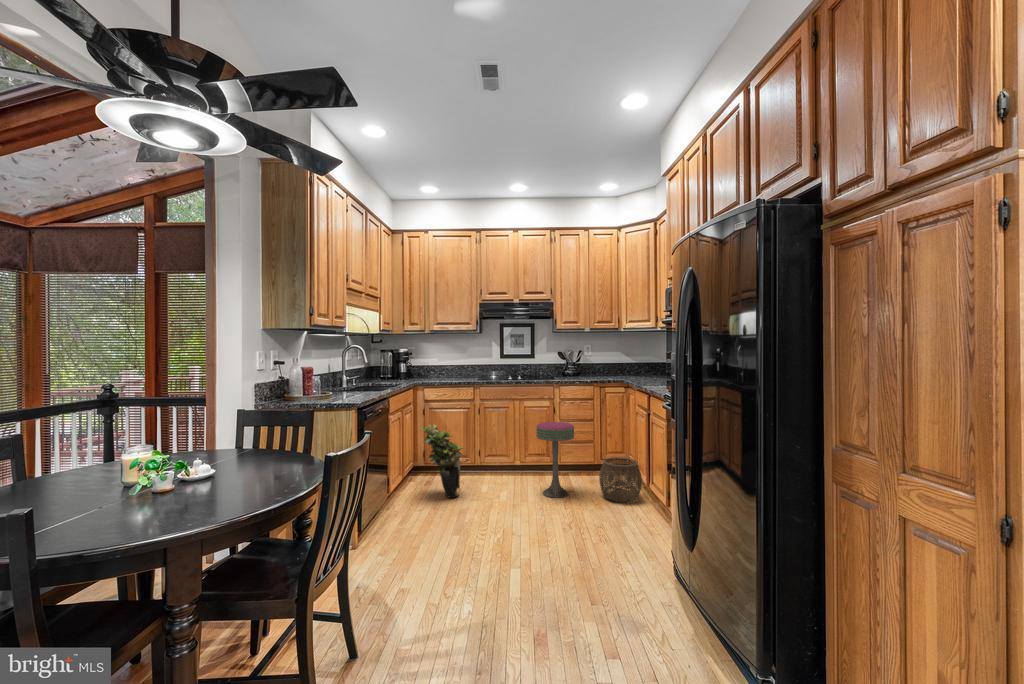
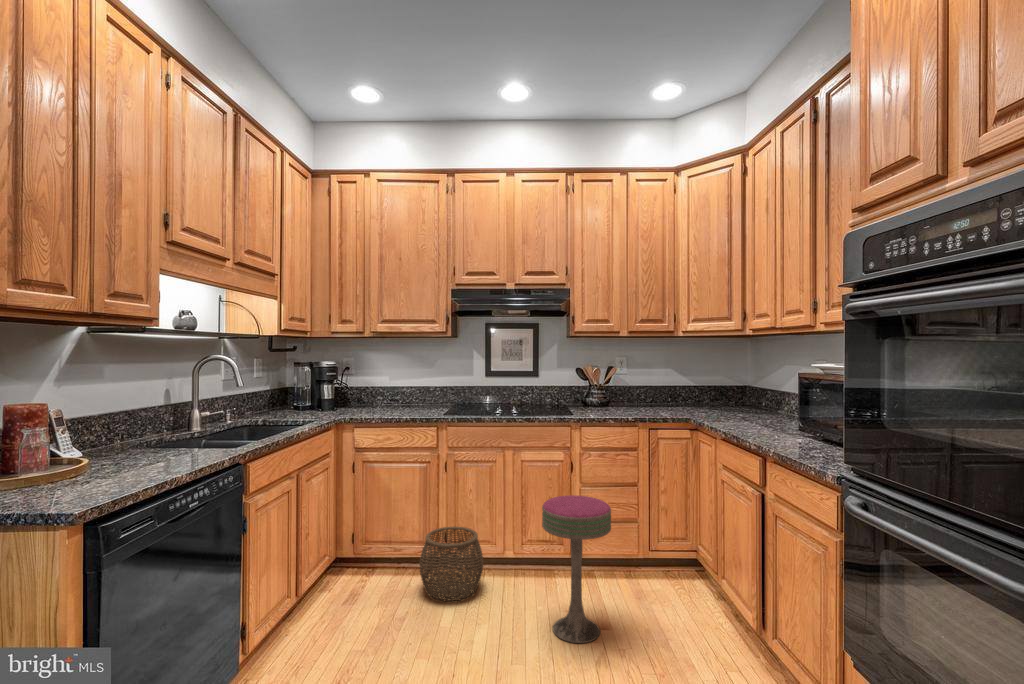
potted plant: present [421,424,463,498] -> none [331,497,410,643]
woven basket: present [599,457,642,502] -> present [419,526,483,601]

